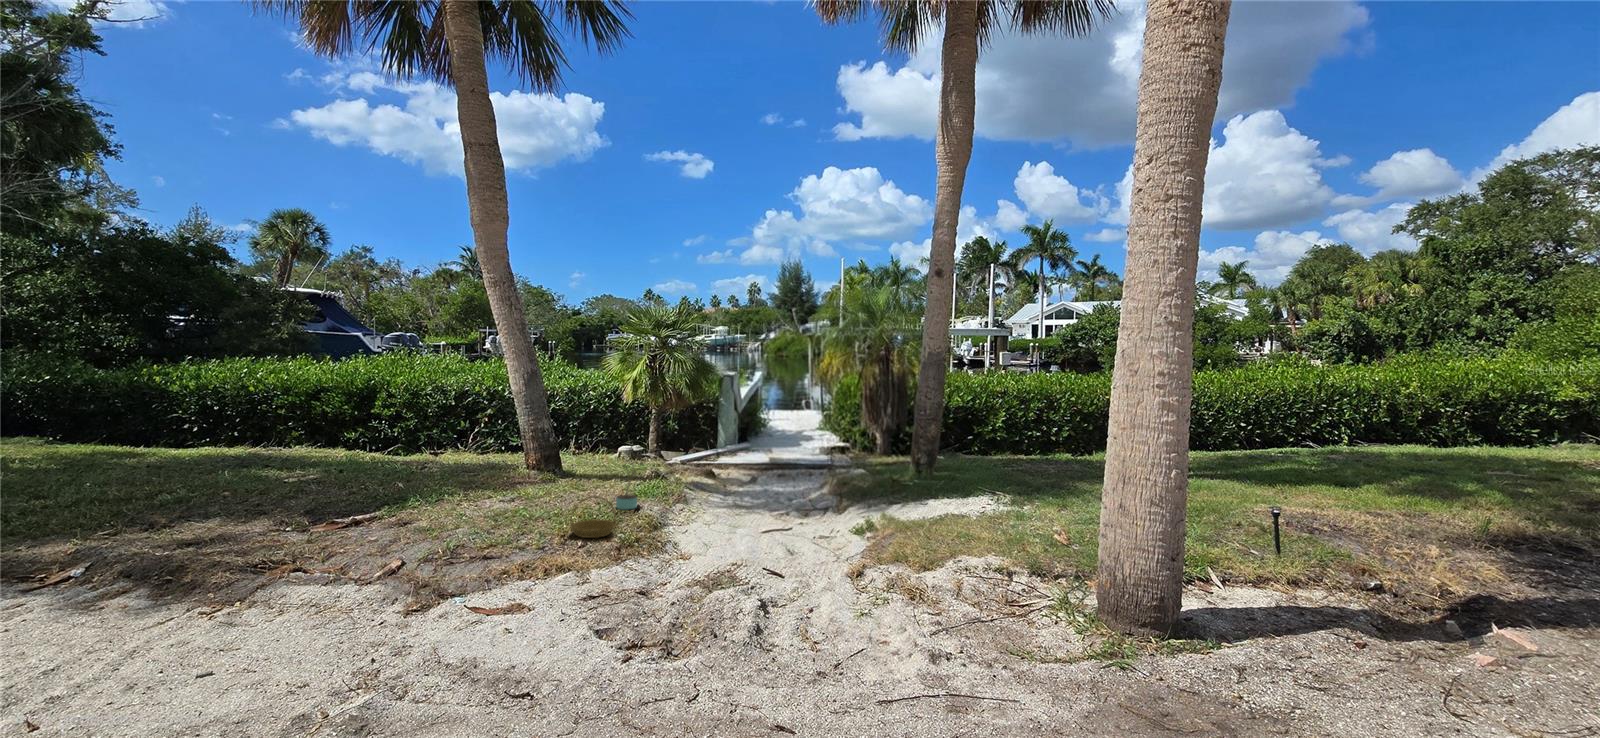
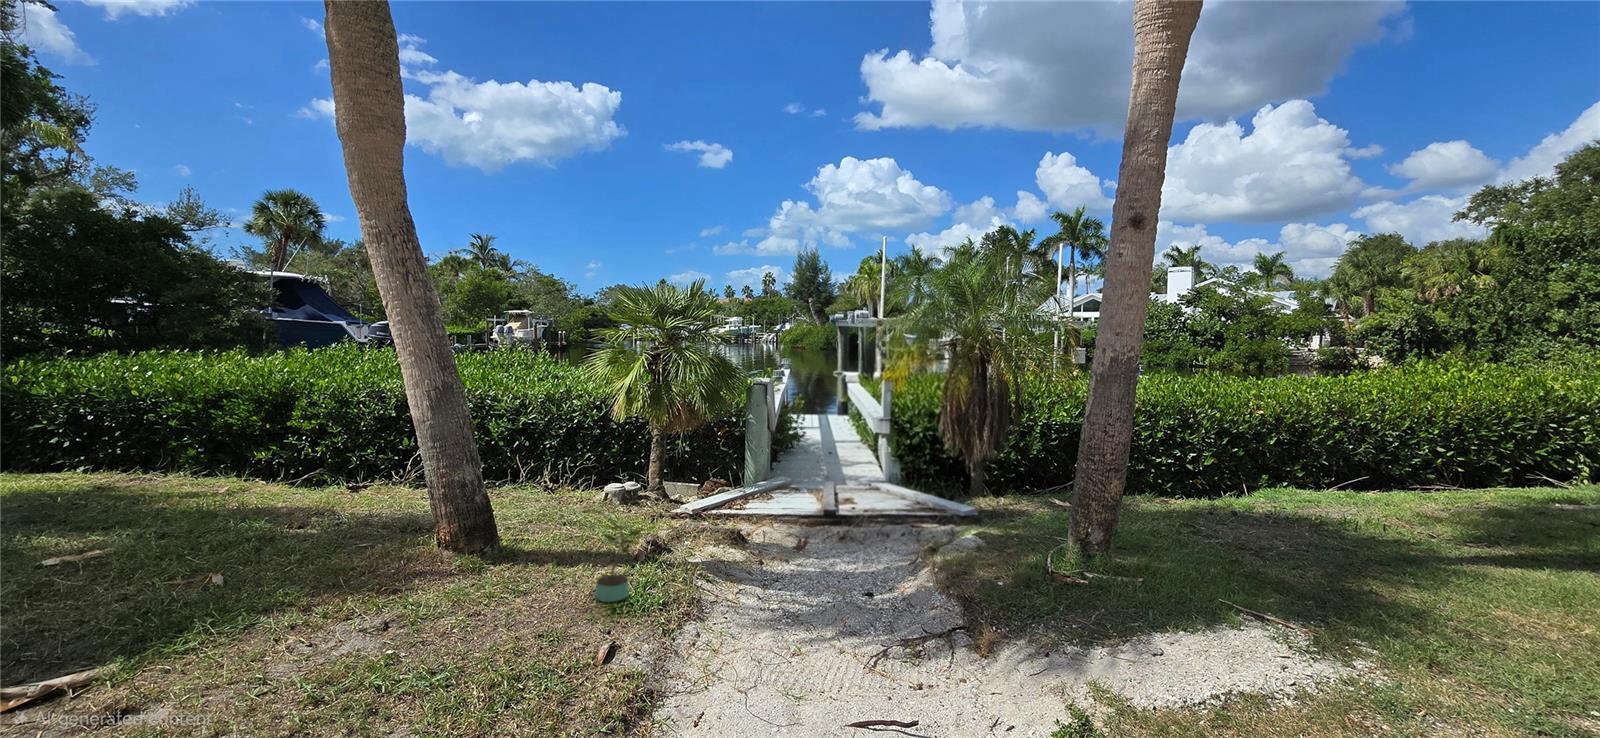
basket: present [570,496,616,538] -> none [510,611,590,689]

